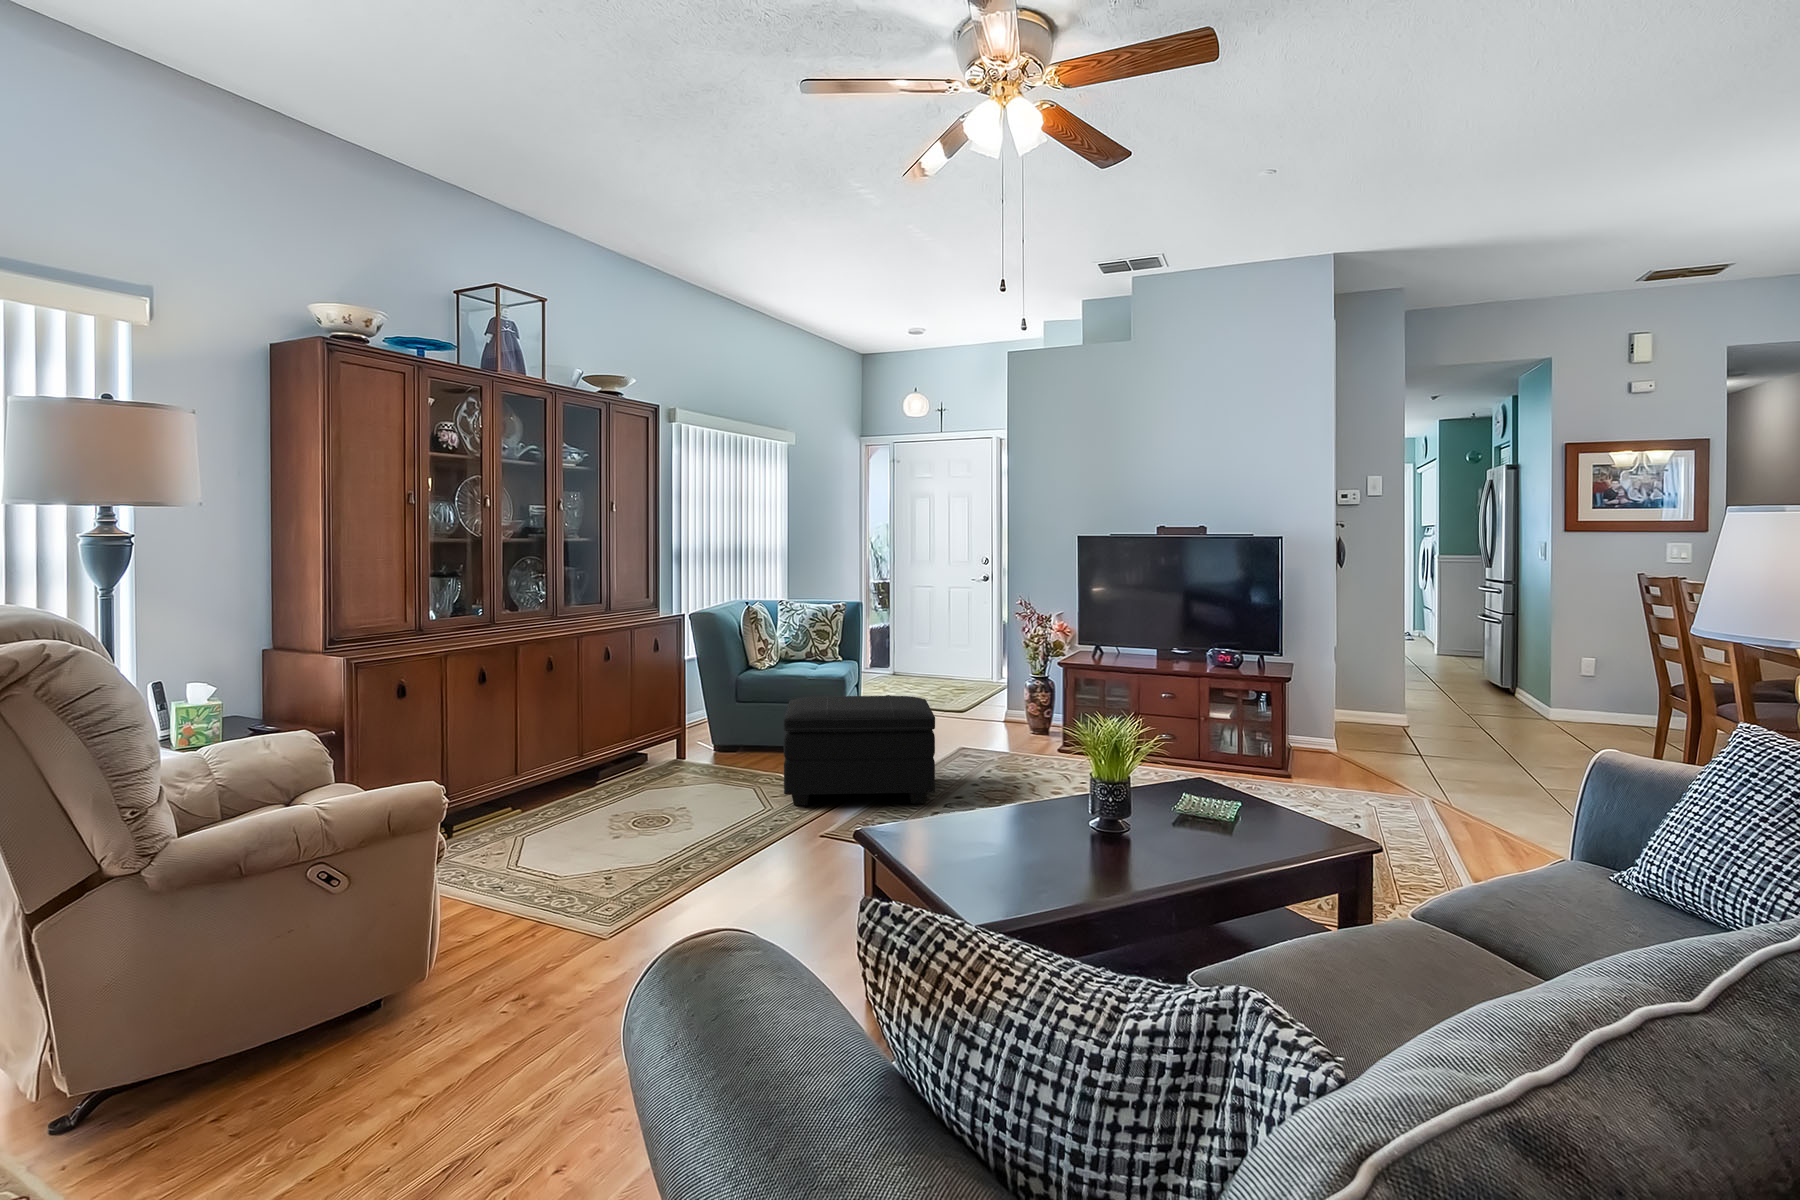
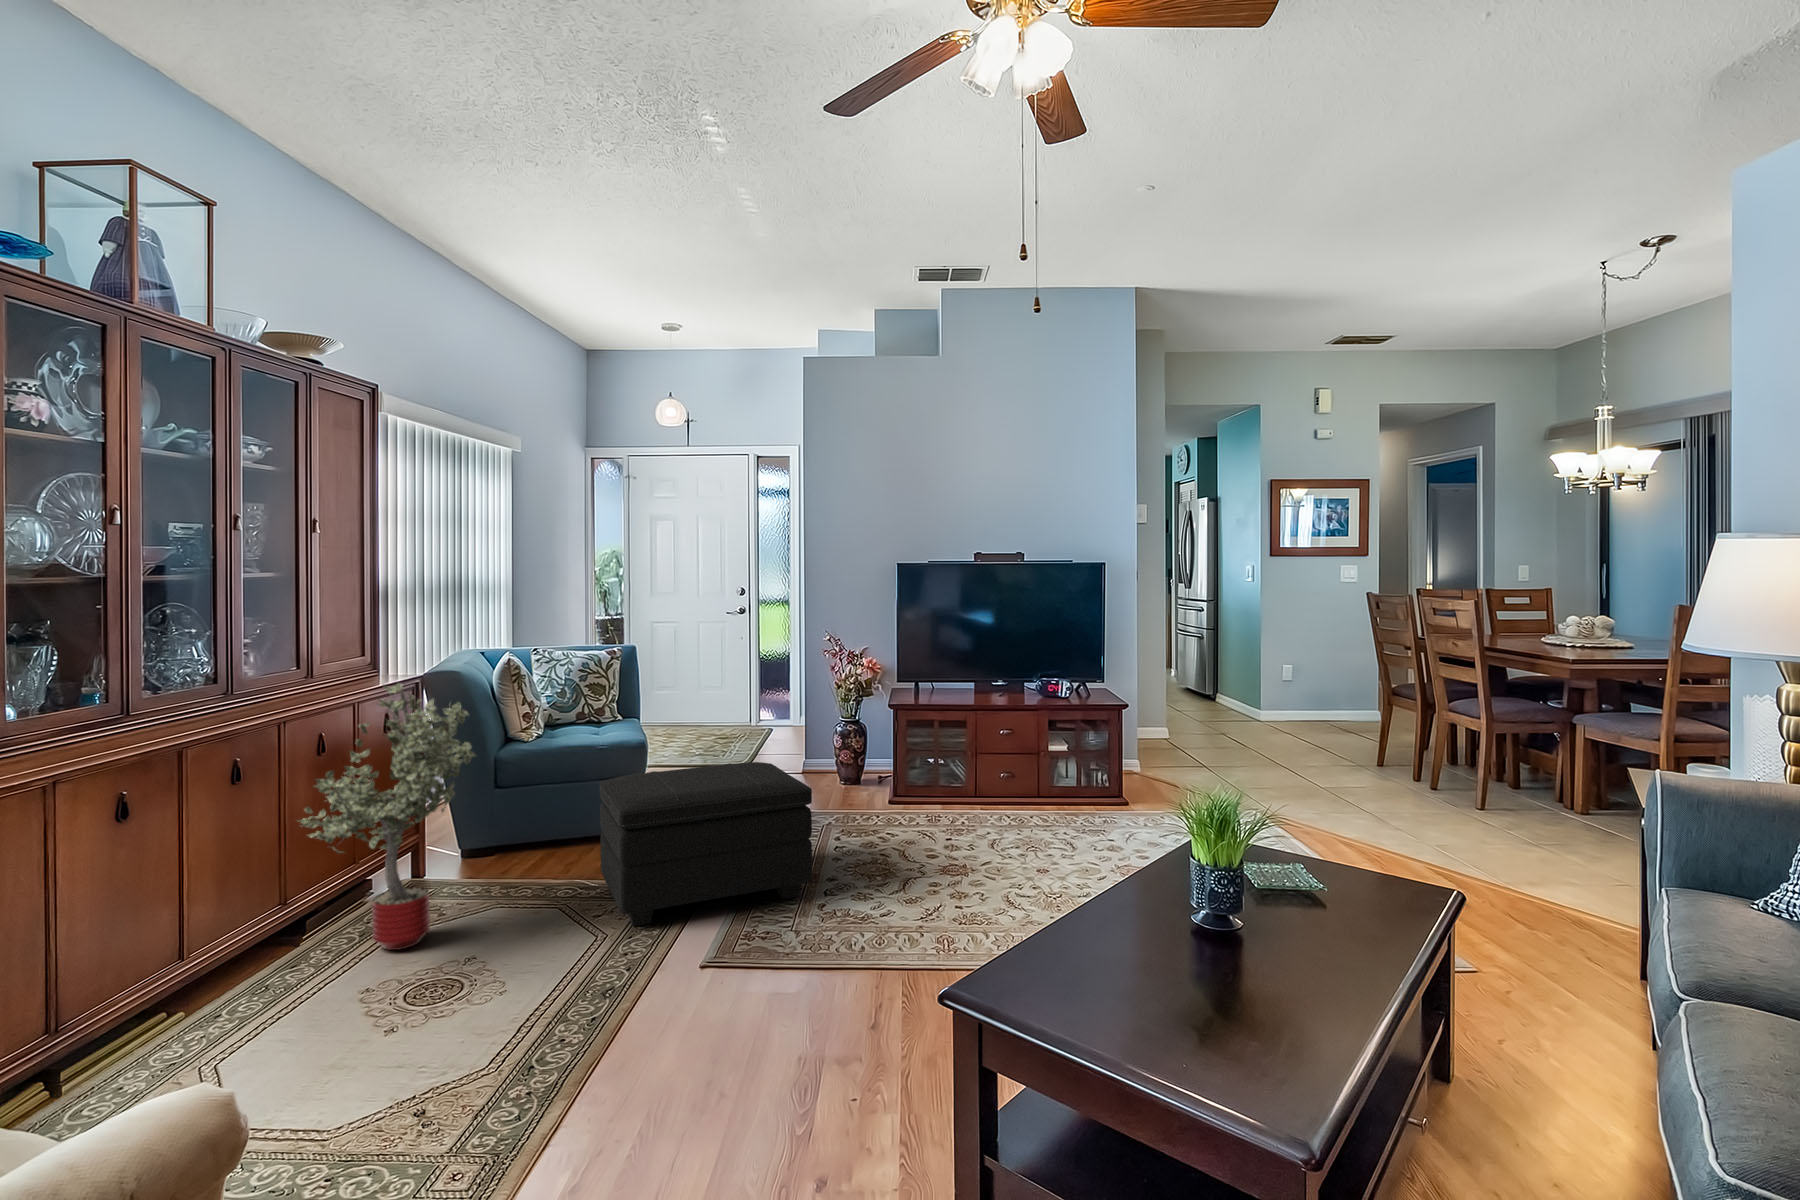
potted tree: none [584,616,703,798] -> present [299,683,476,950]

